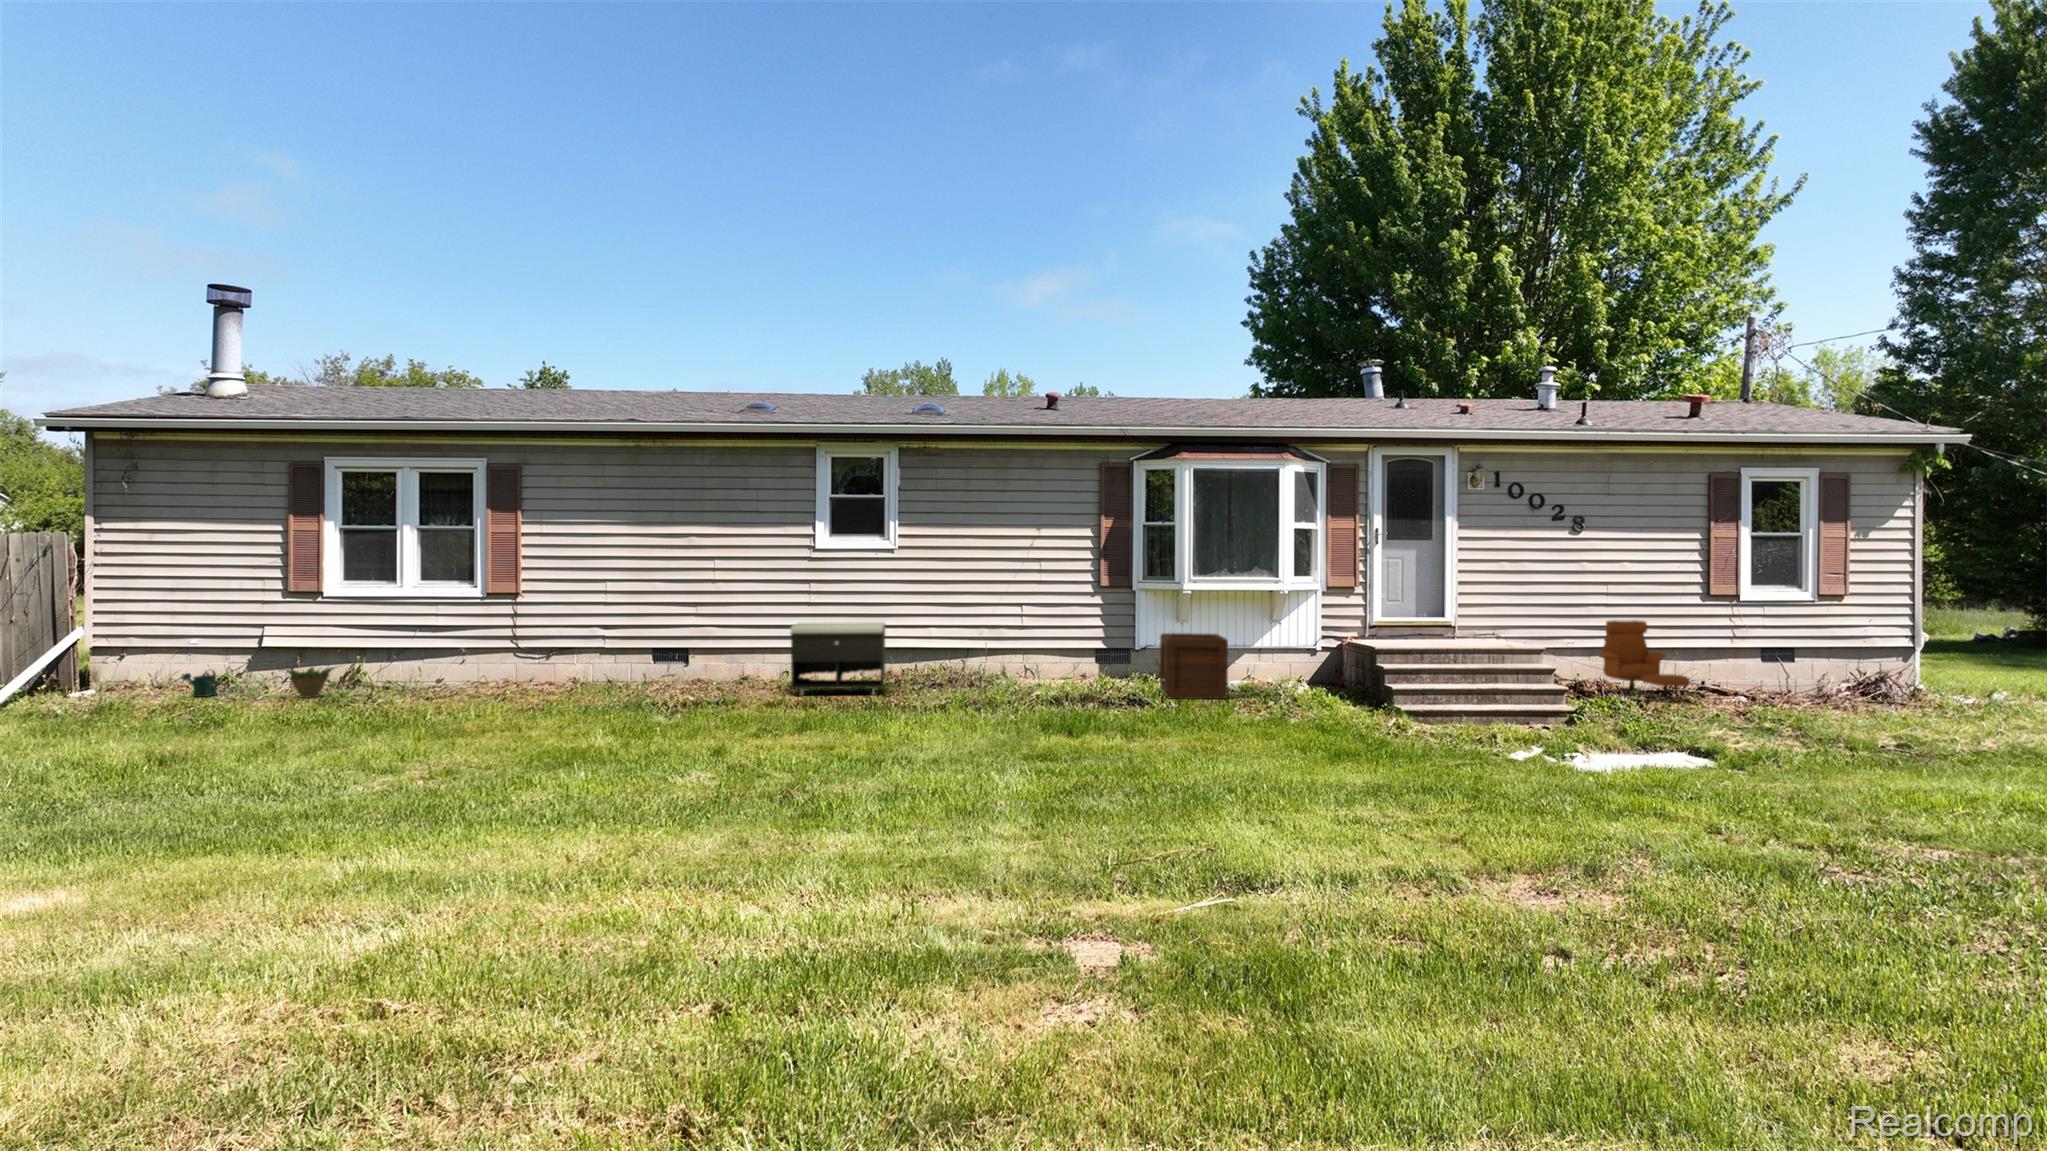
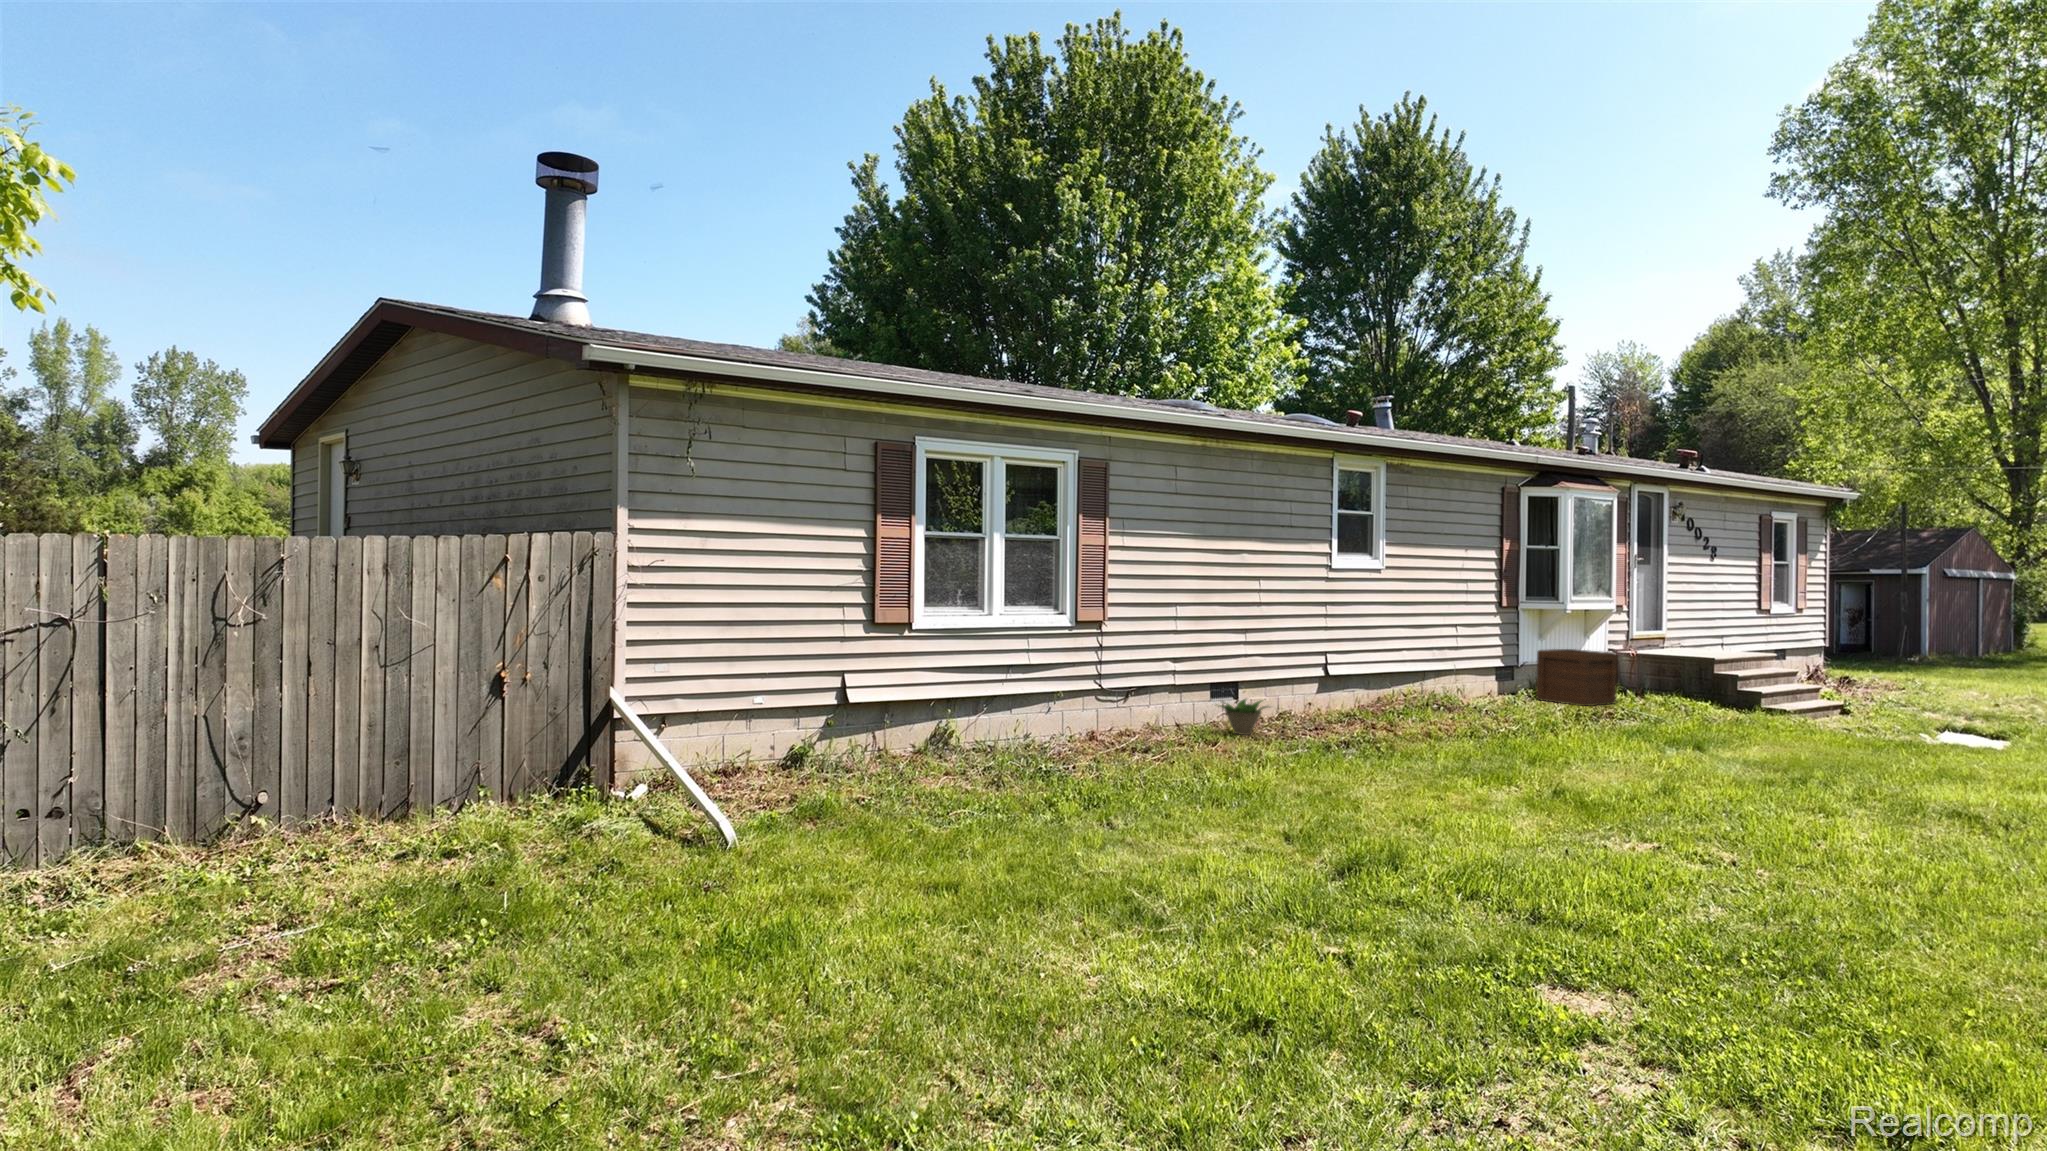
lounge chair: present [1599,620,1690,703] -> none [1723,631,1795,690]
storage bench: present [791,622,885,695] -> none [1319,646,1421,725]
decorative plant: present [282,666,341,698] -> present [1218,699,1268,735]
watering can: present [182,671,217,697] -> none [775,743,813,786]

